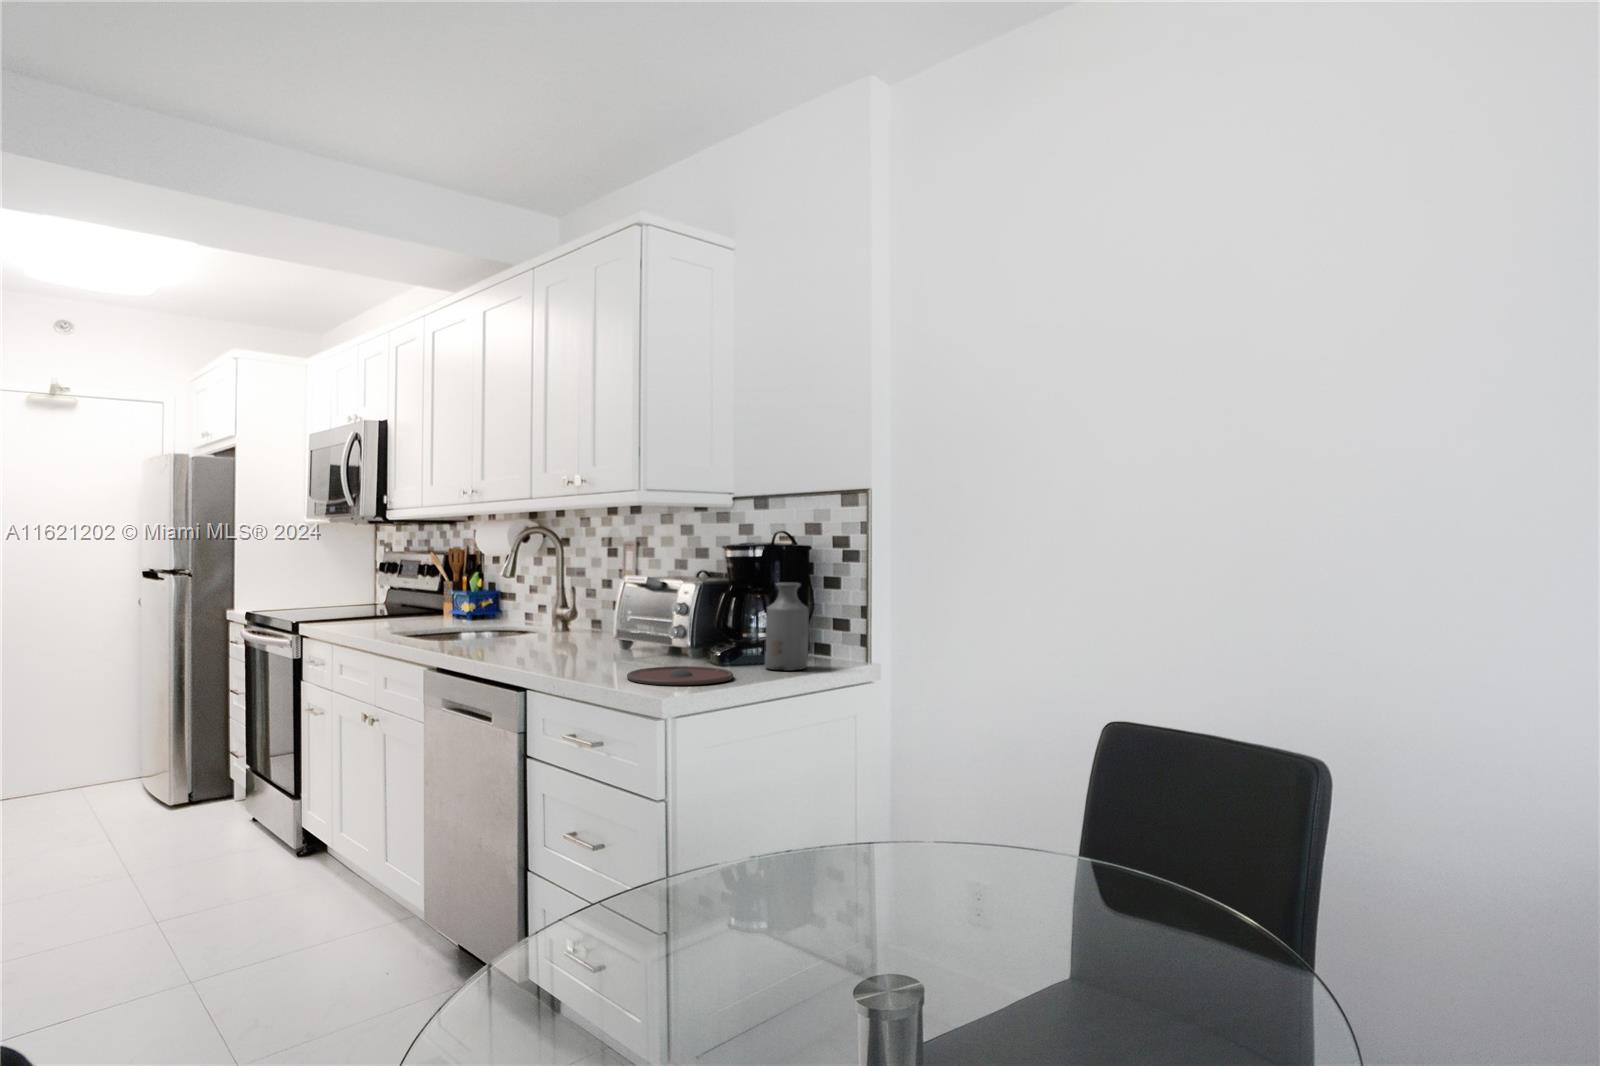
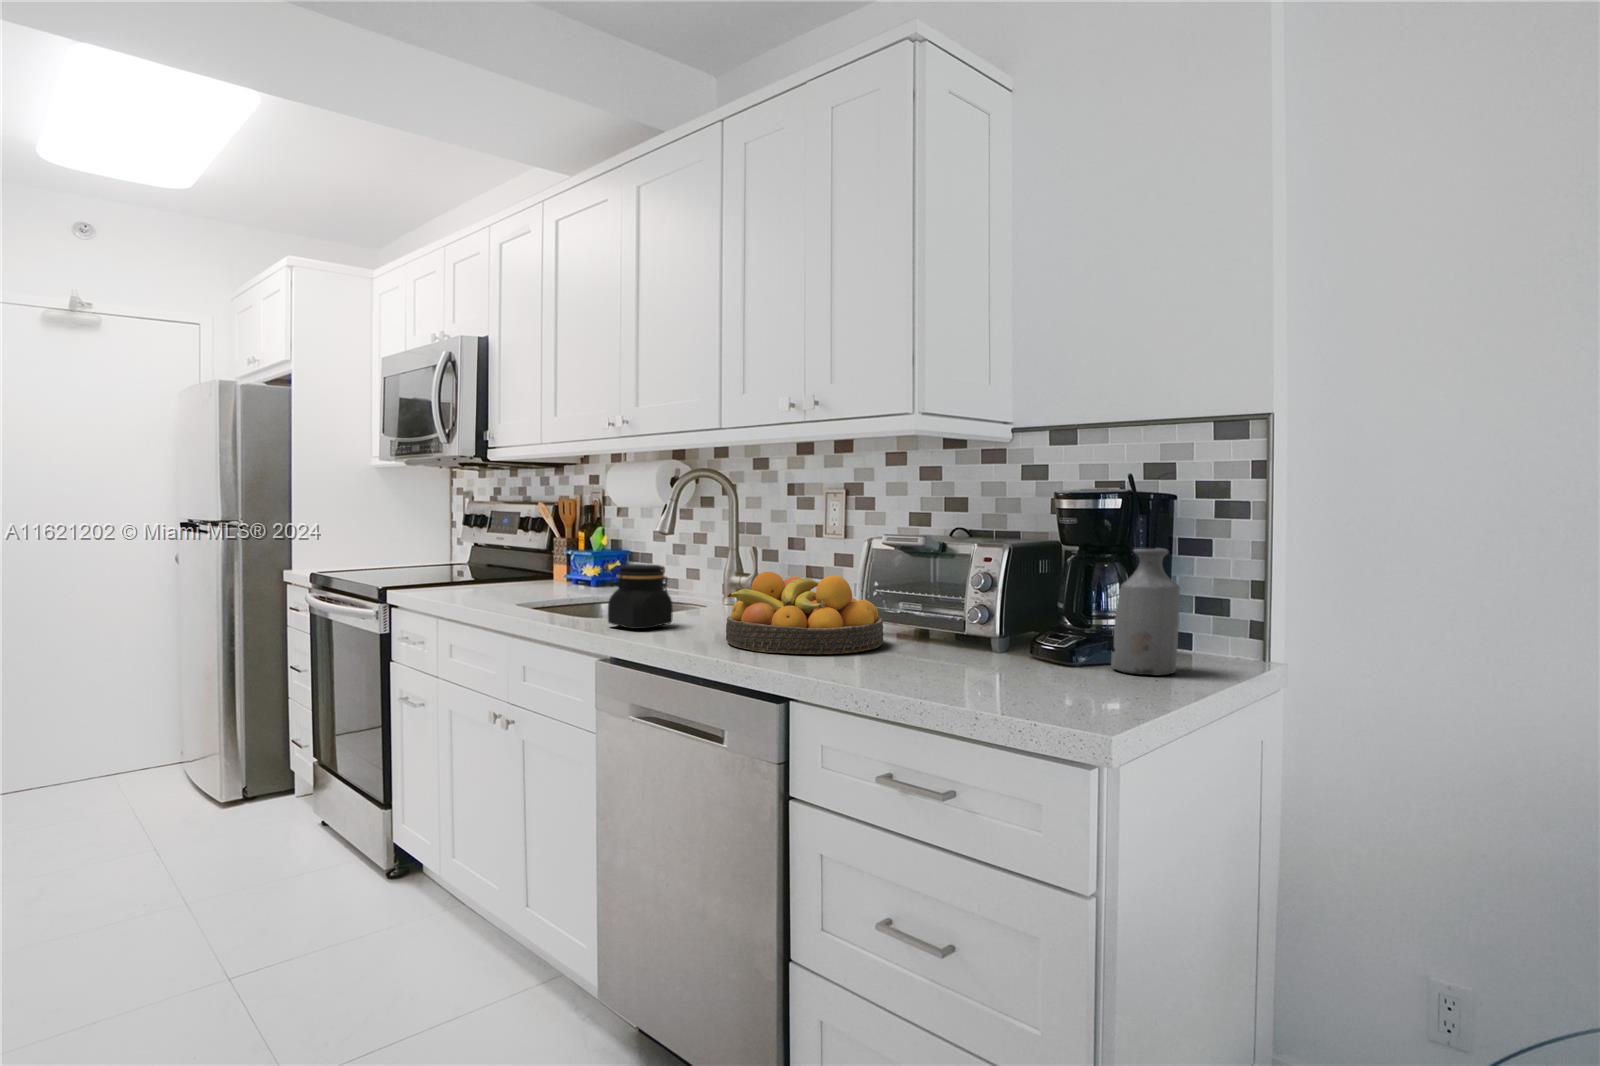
jar: none [439,599,490,647] -> present [608,564,673,629]
fruit bowl: none [510,603,630,661] -> present [726,572,884,654]
plate: present [627,666,733,685] -> none [950,668,1116,704]

